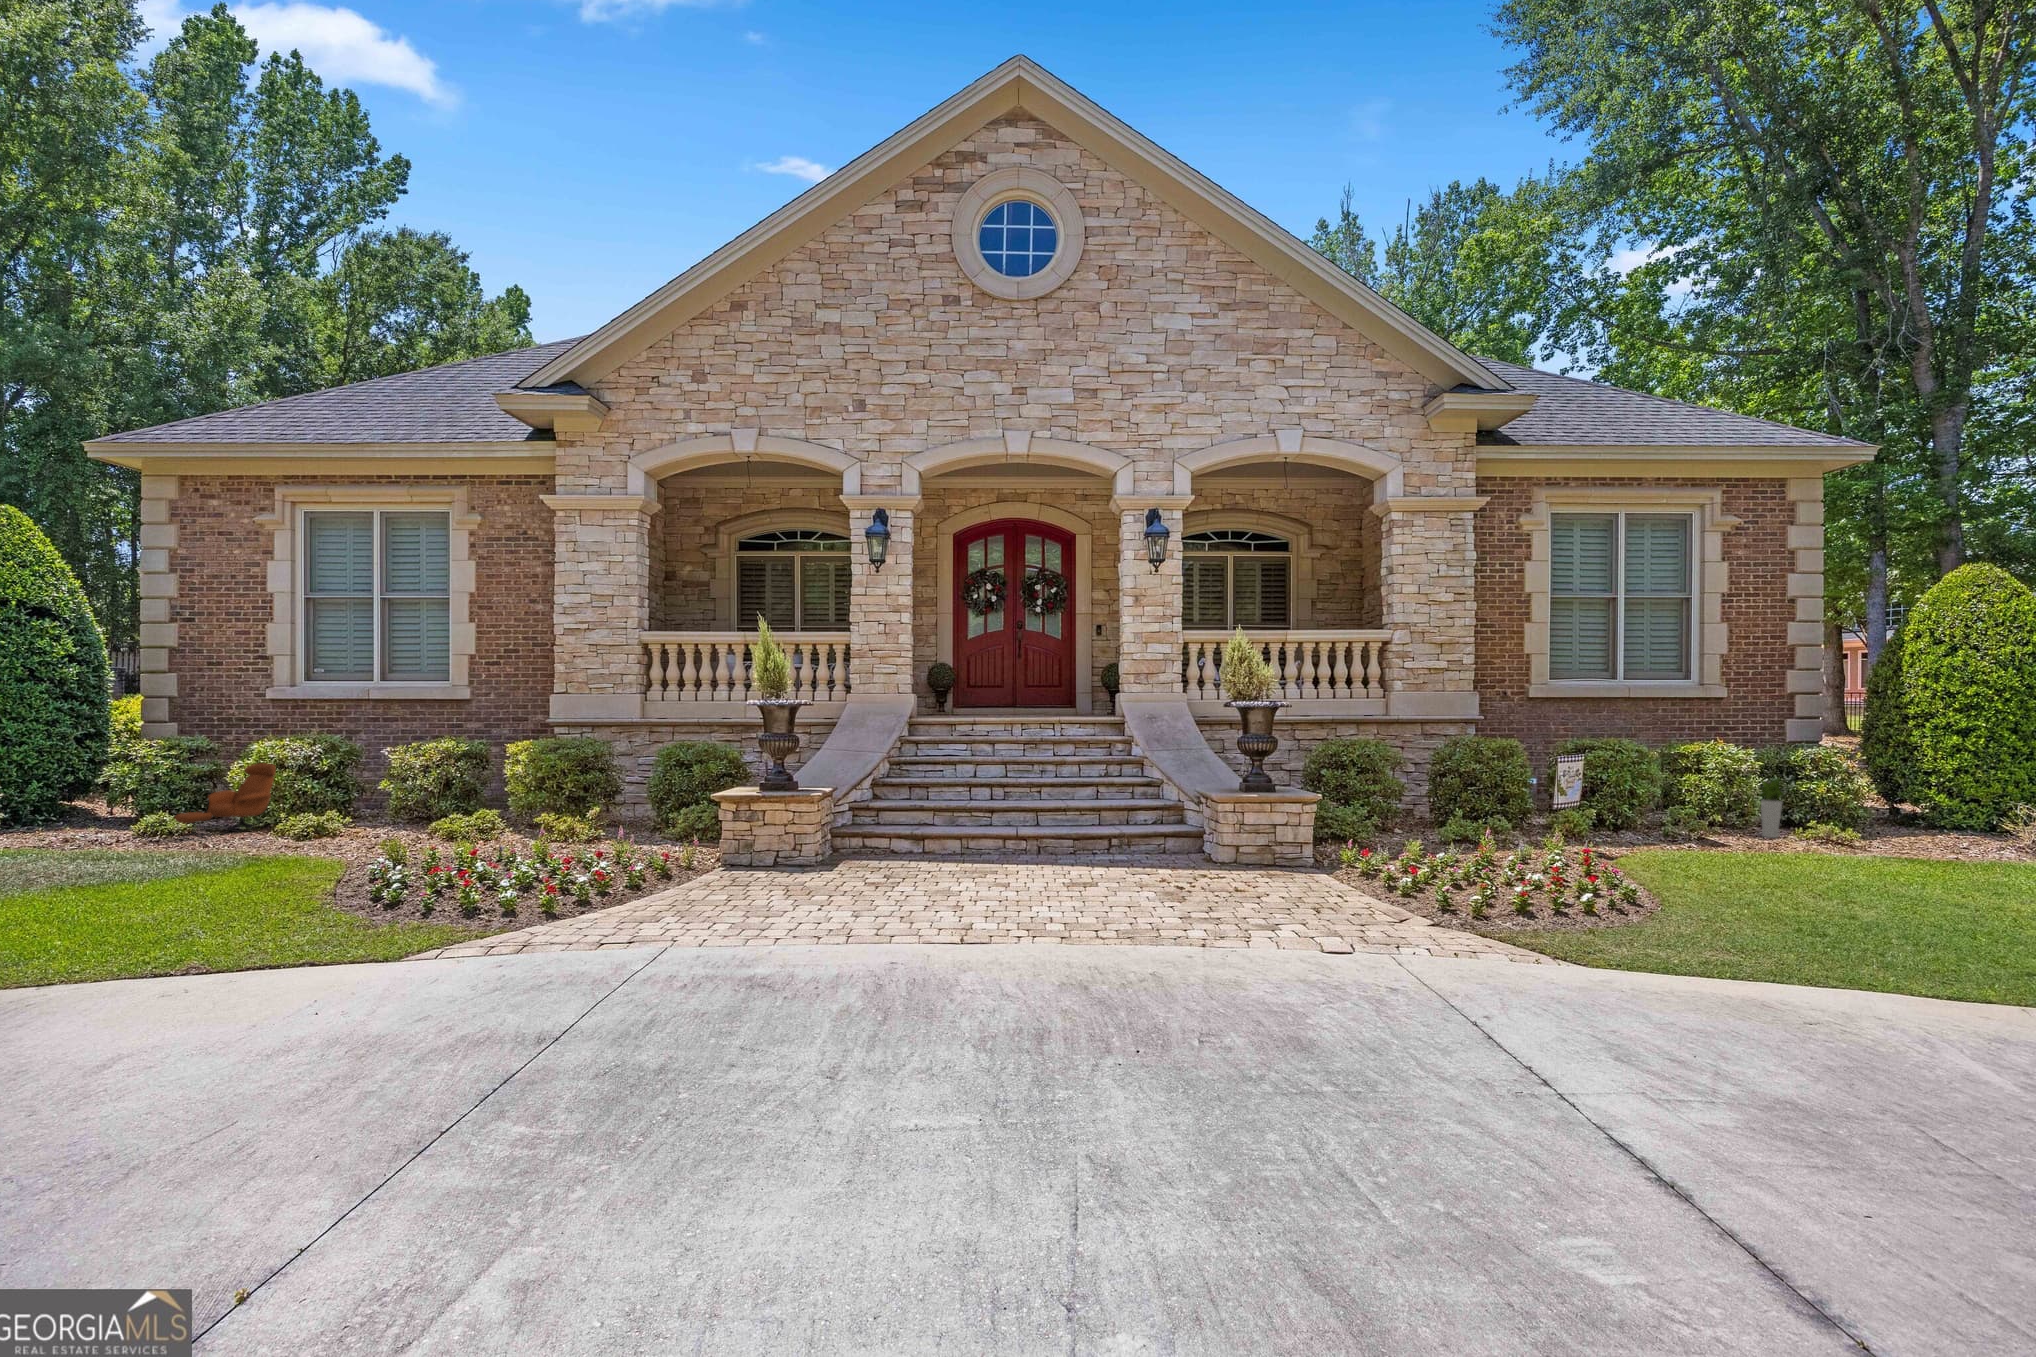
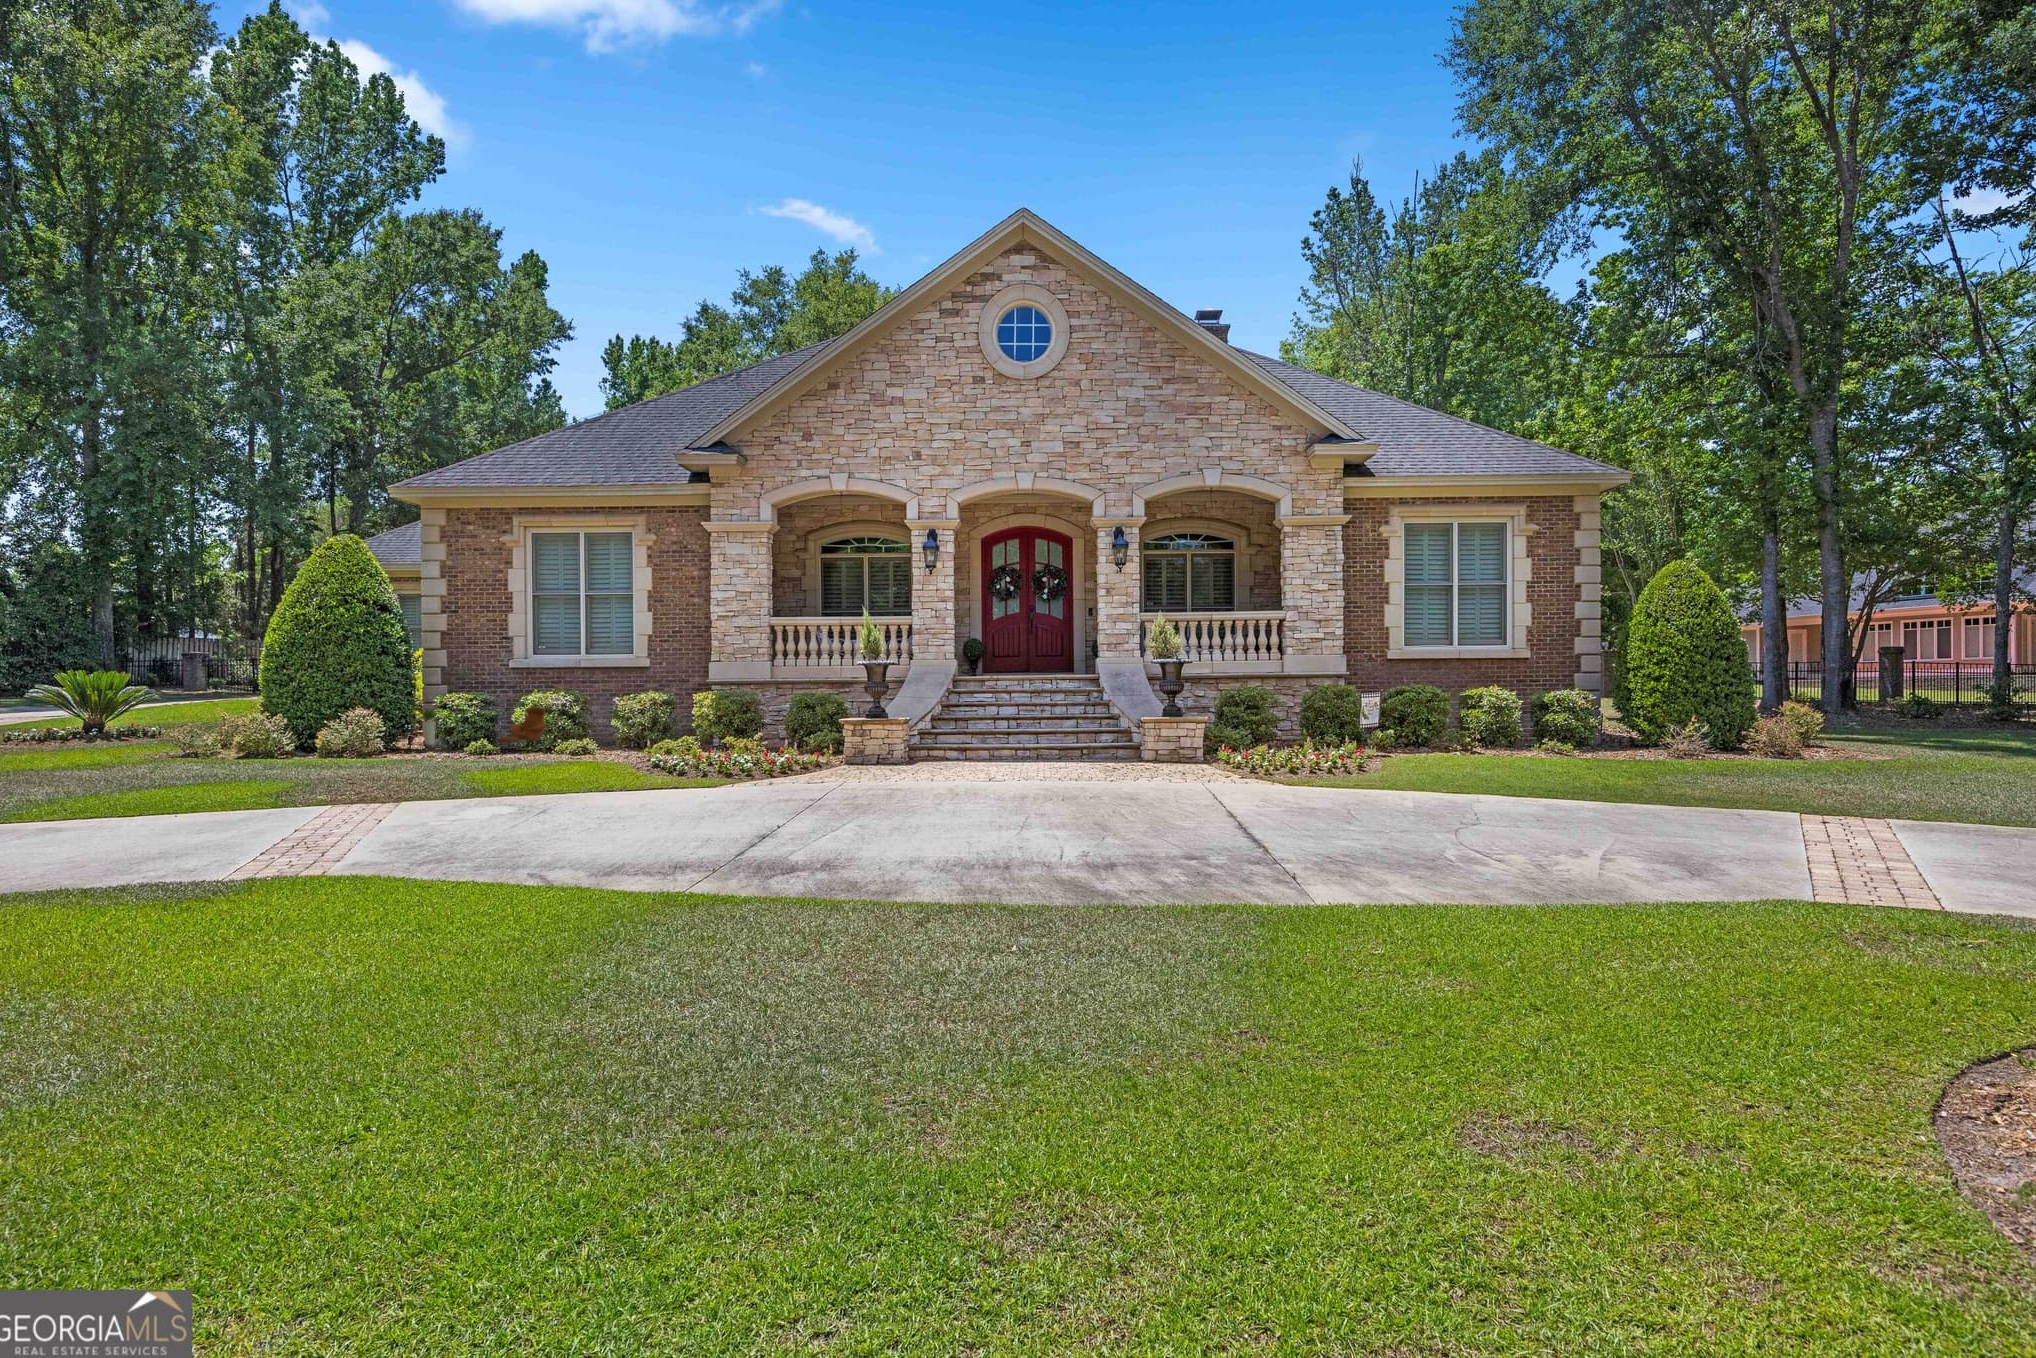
planter: present [1761,779,1783,838] -> present [423,708,437,745]

